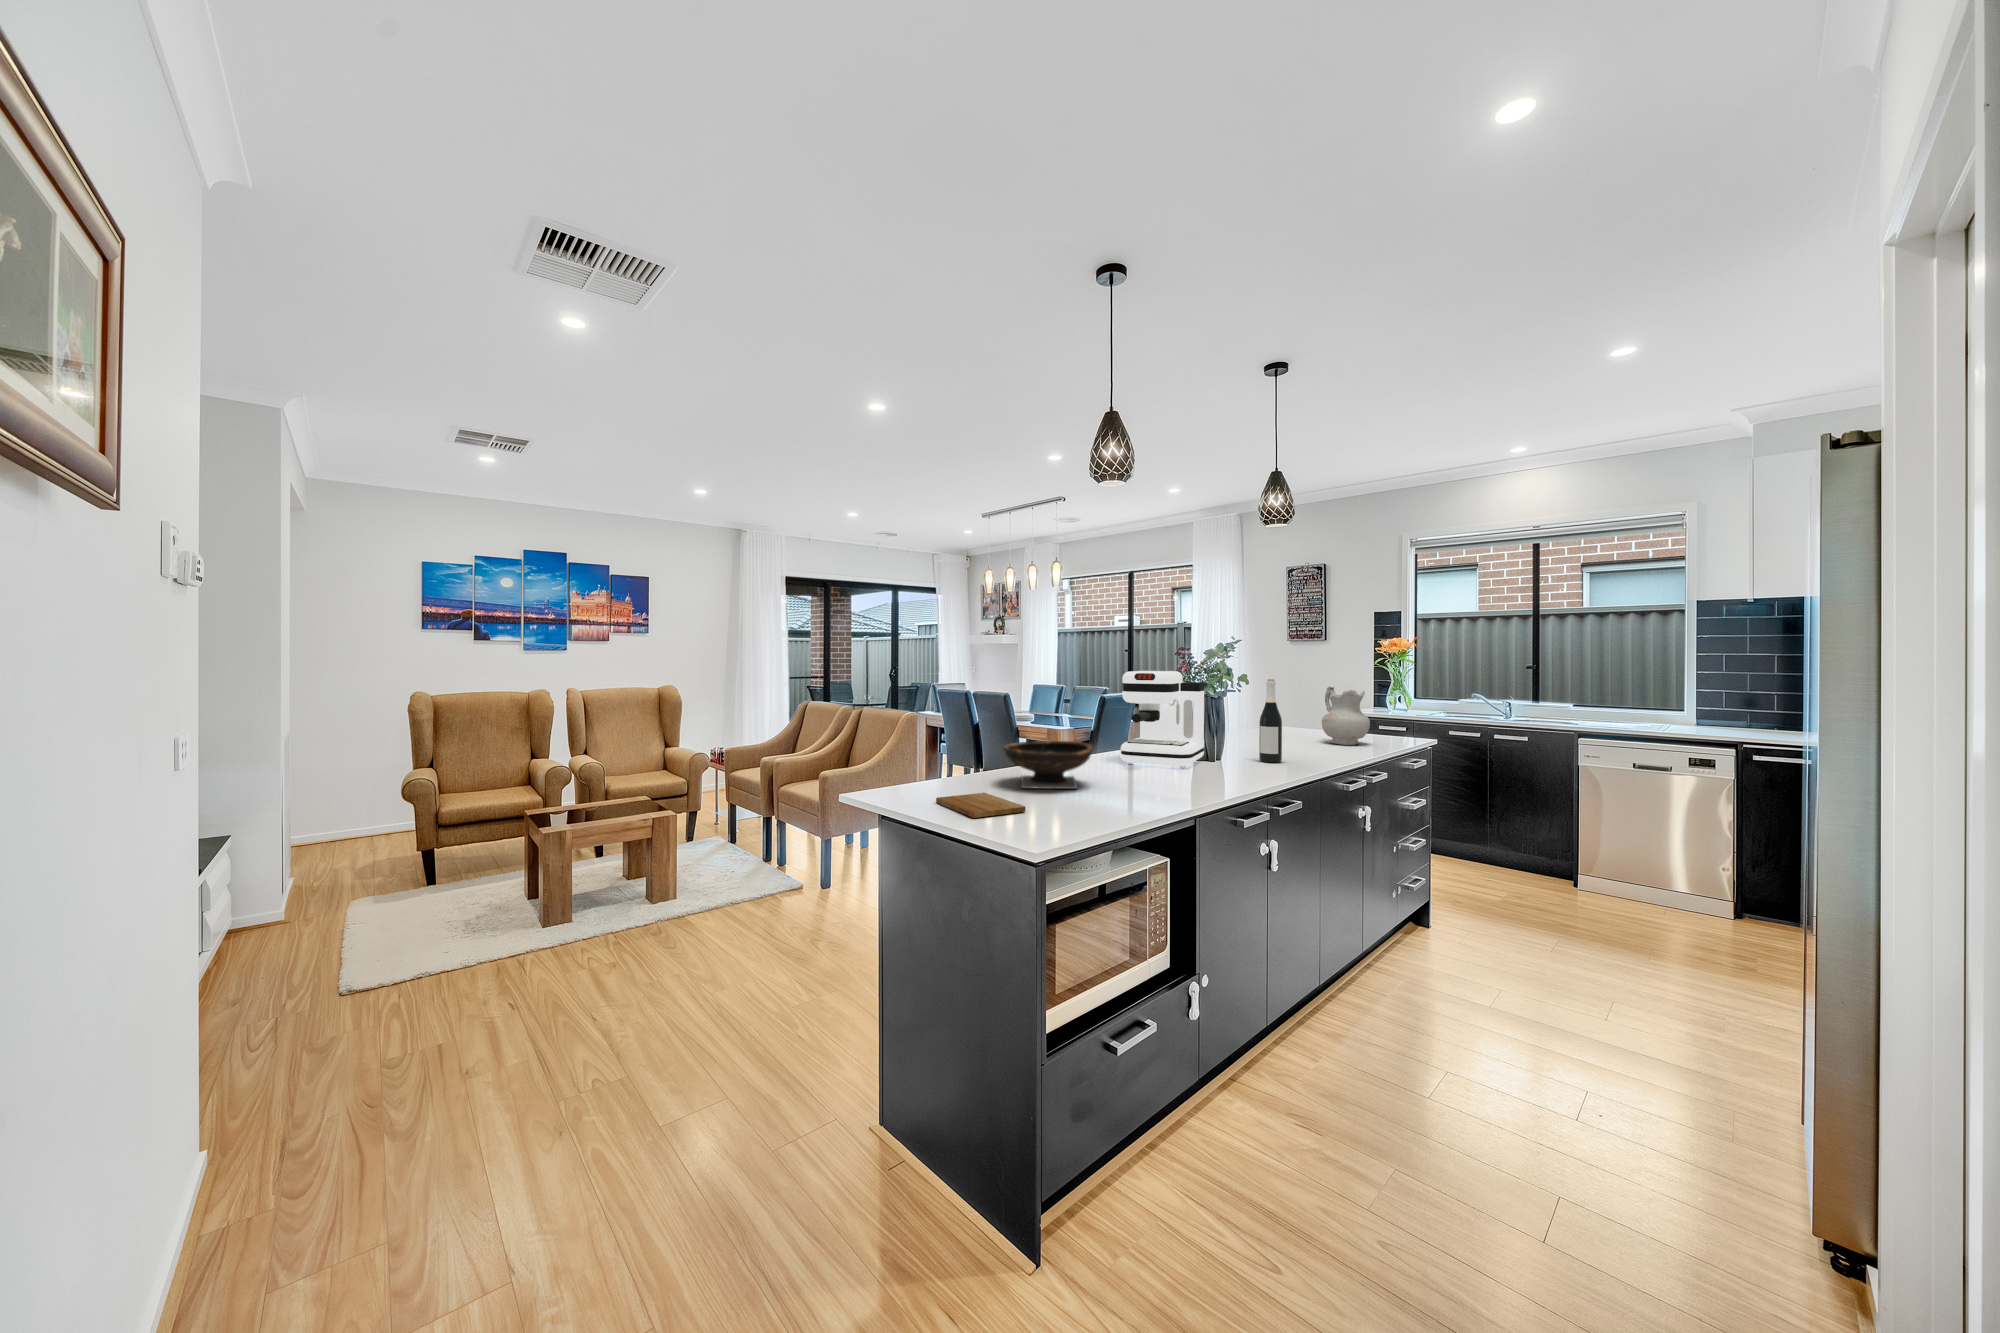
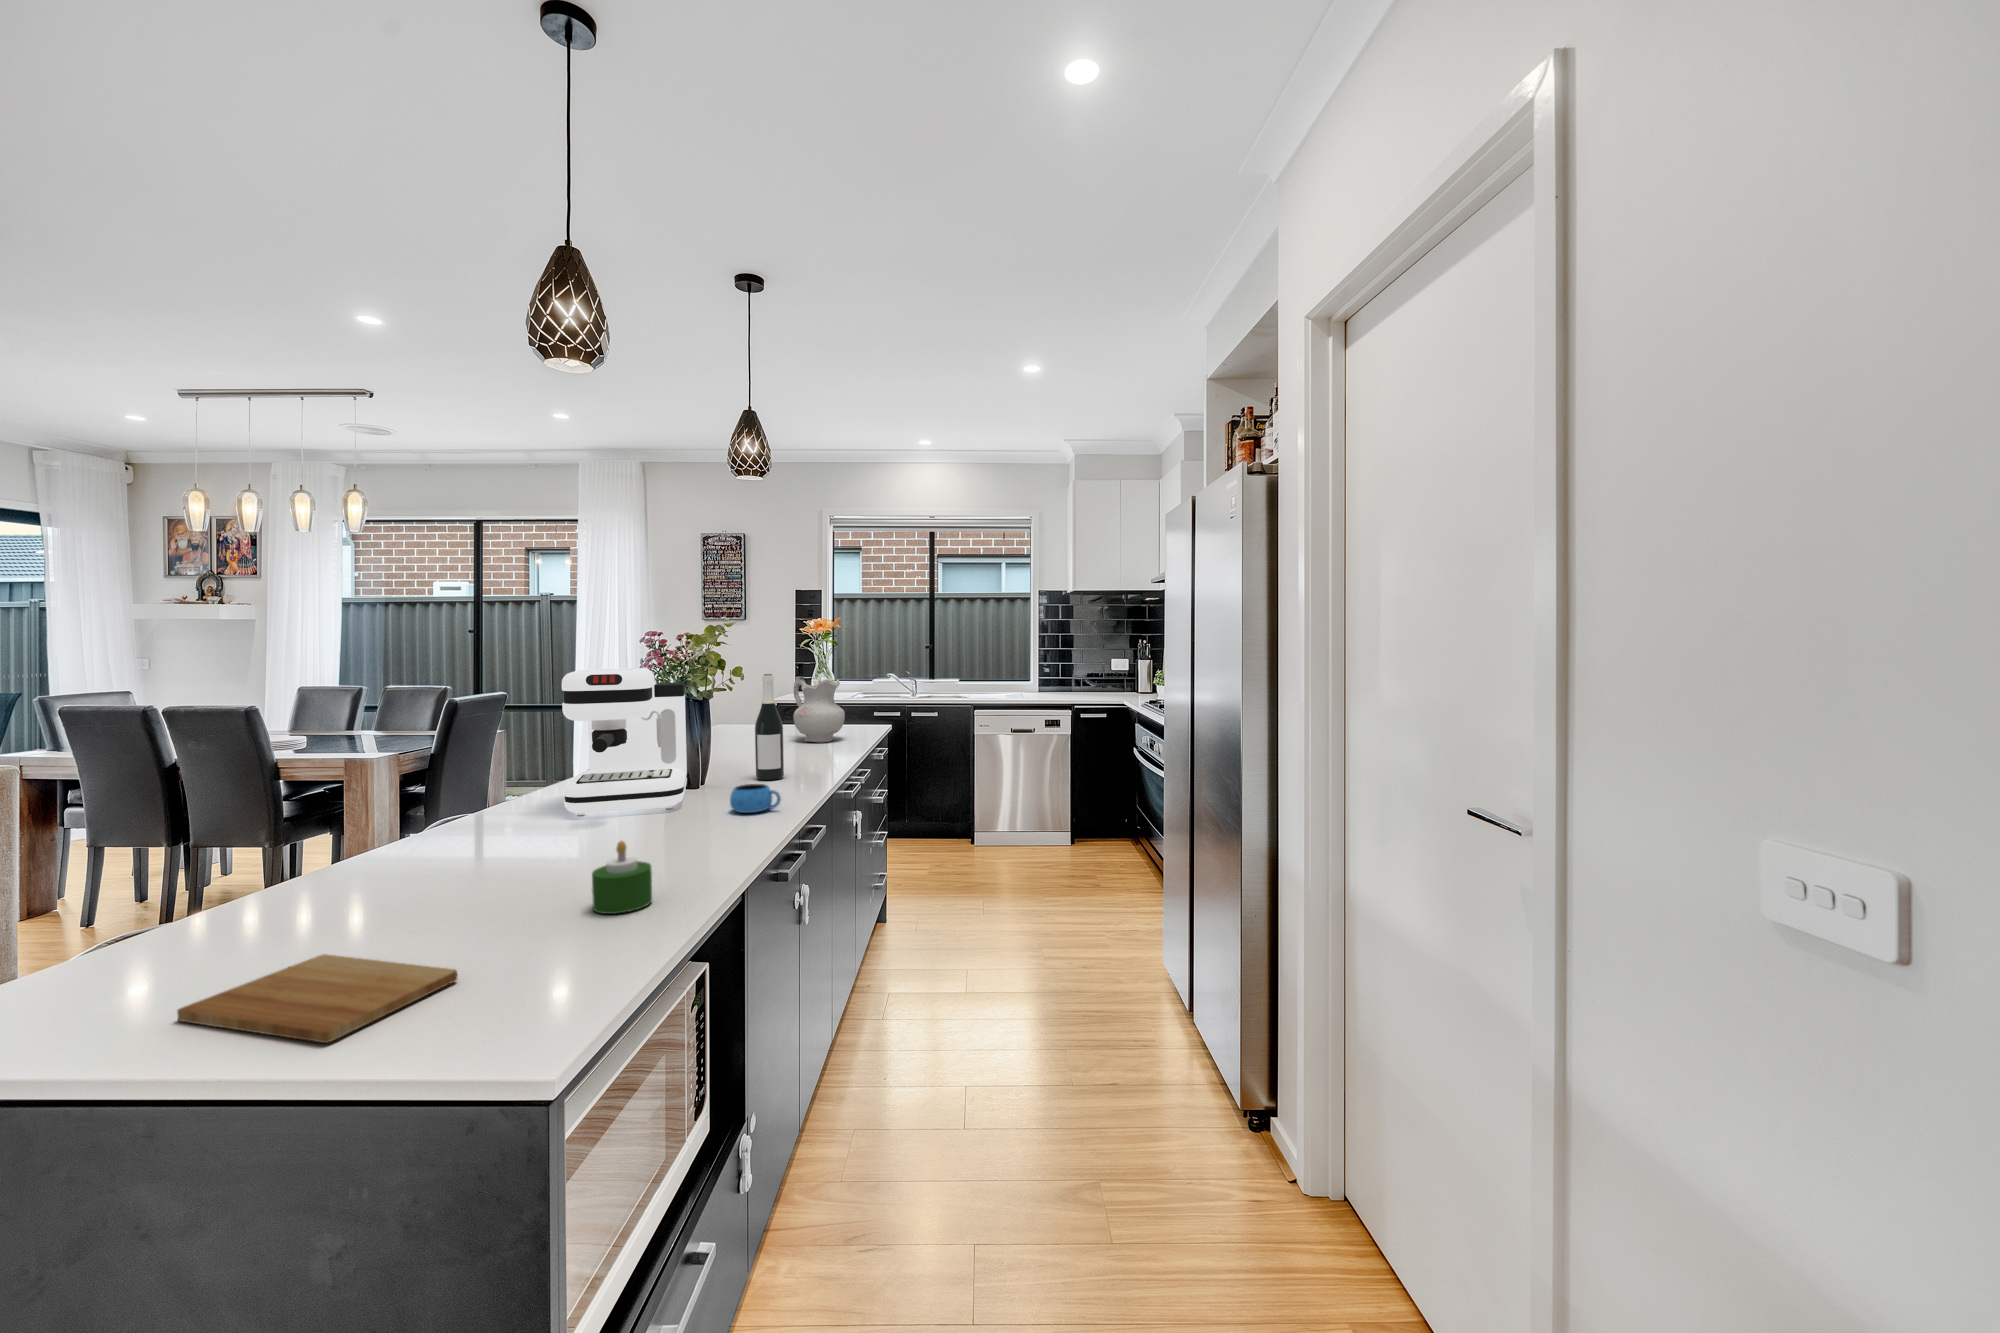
bowl: present [1003,741,1093,789] -> none [347,801,554,916]
mug: none [1219,757,1254,777] -> present [730,784,781,813]
candle: none [1099,764,1130,805] -> present [592,841,652,914]

